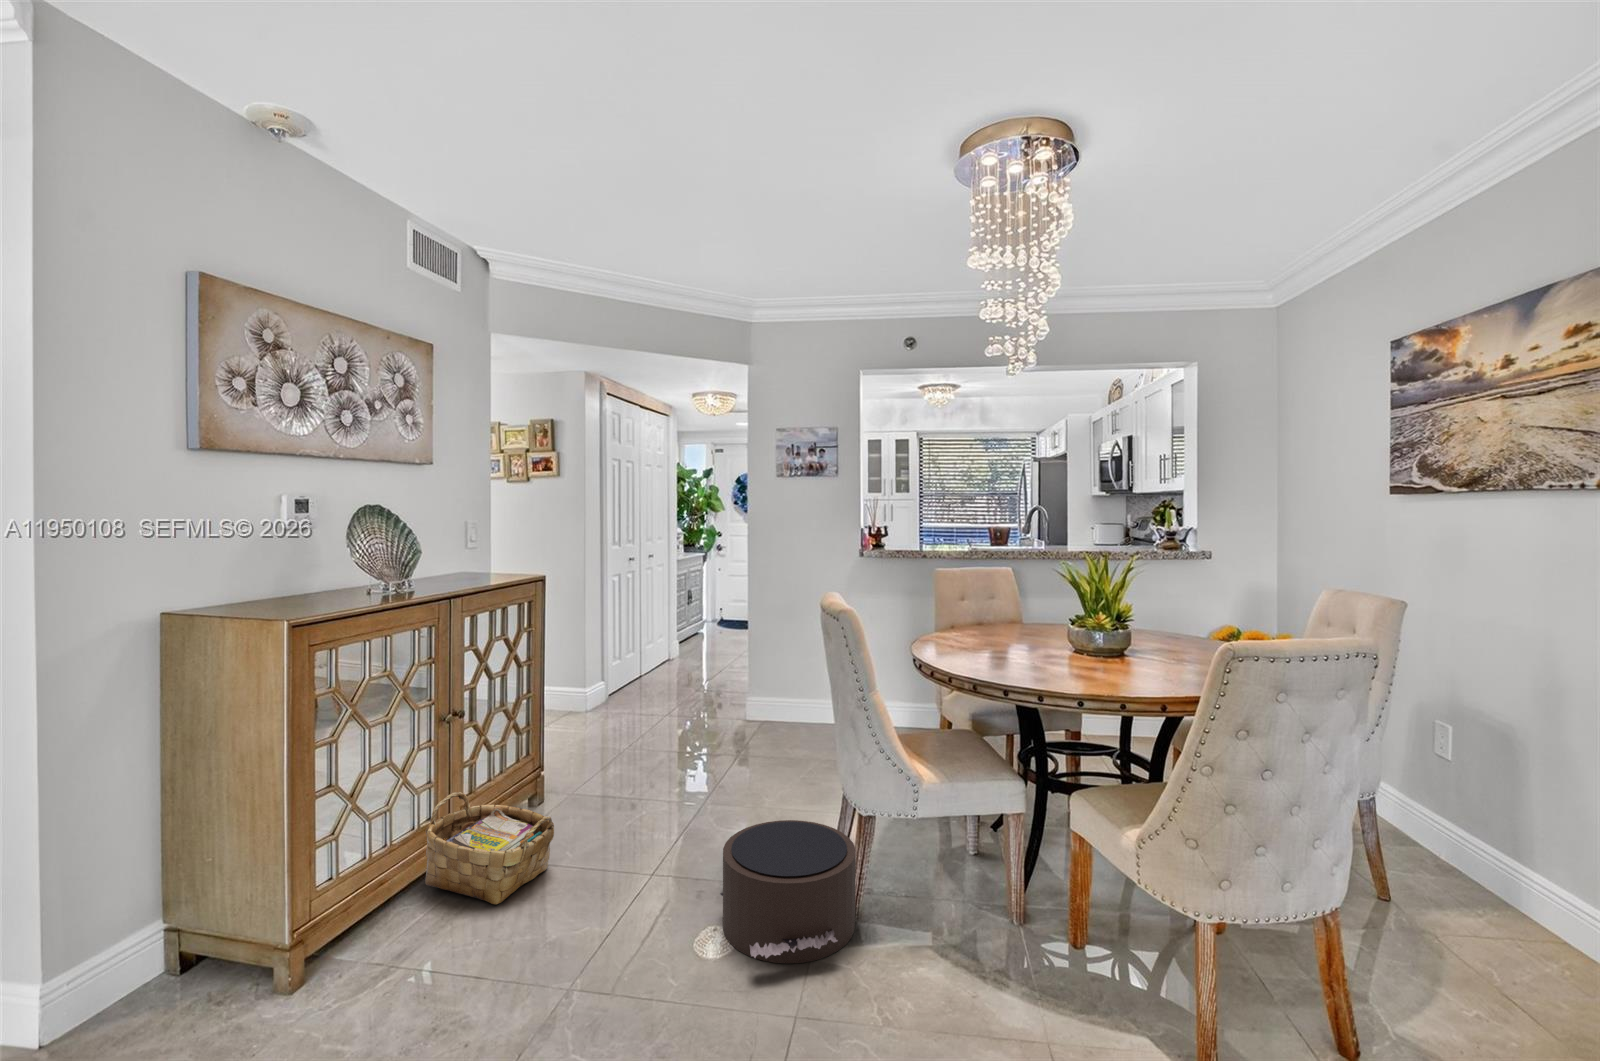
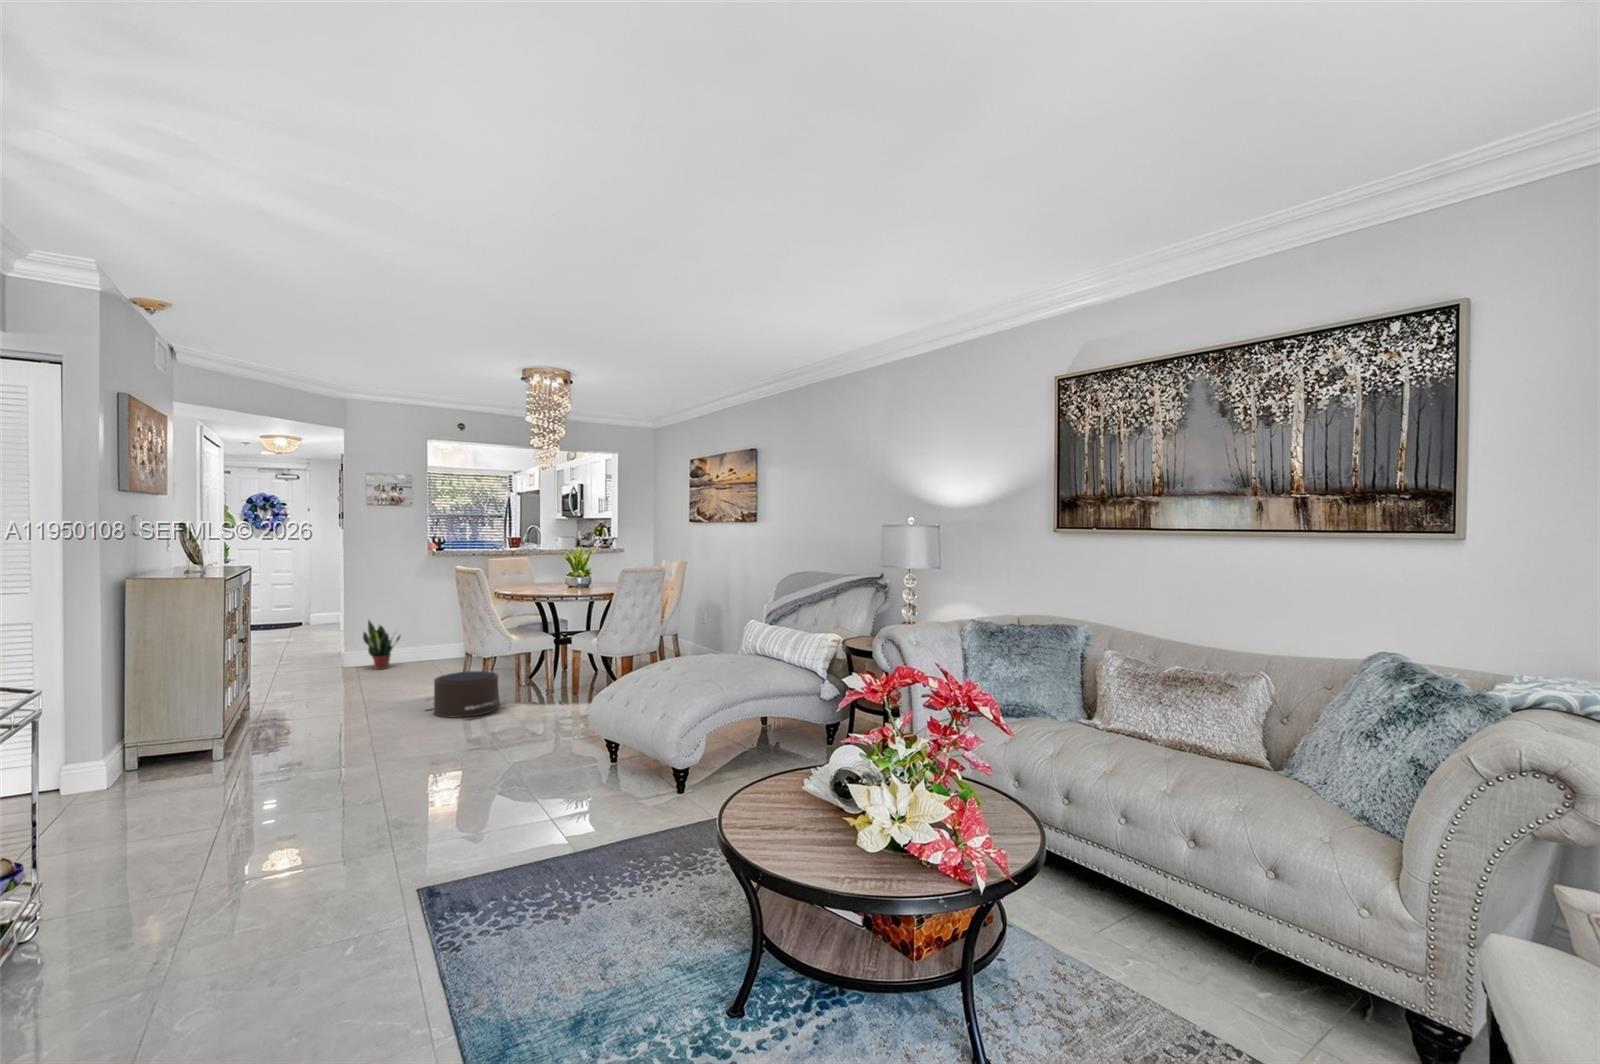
potted plant: none [769,649,817,728] -> present [363,621,400,669]
woven basket: present [425,792,554,904] -> none [243,688,323,736]

